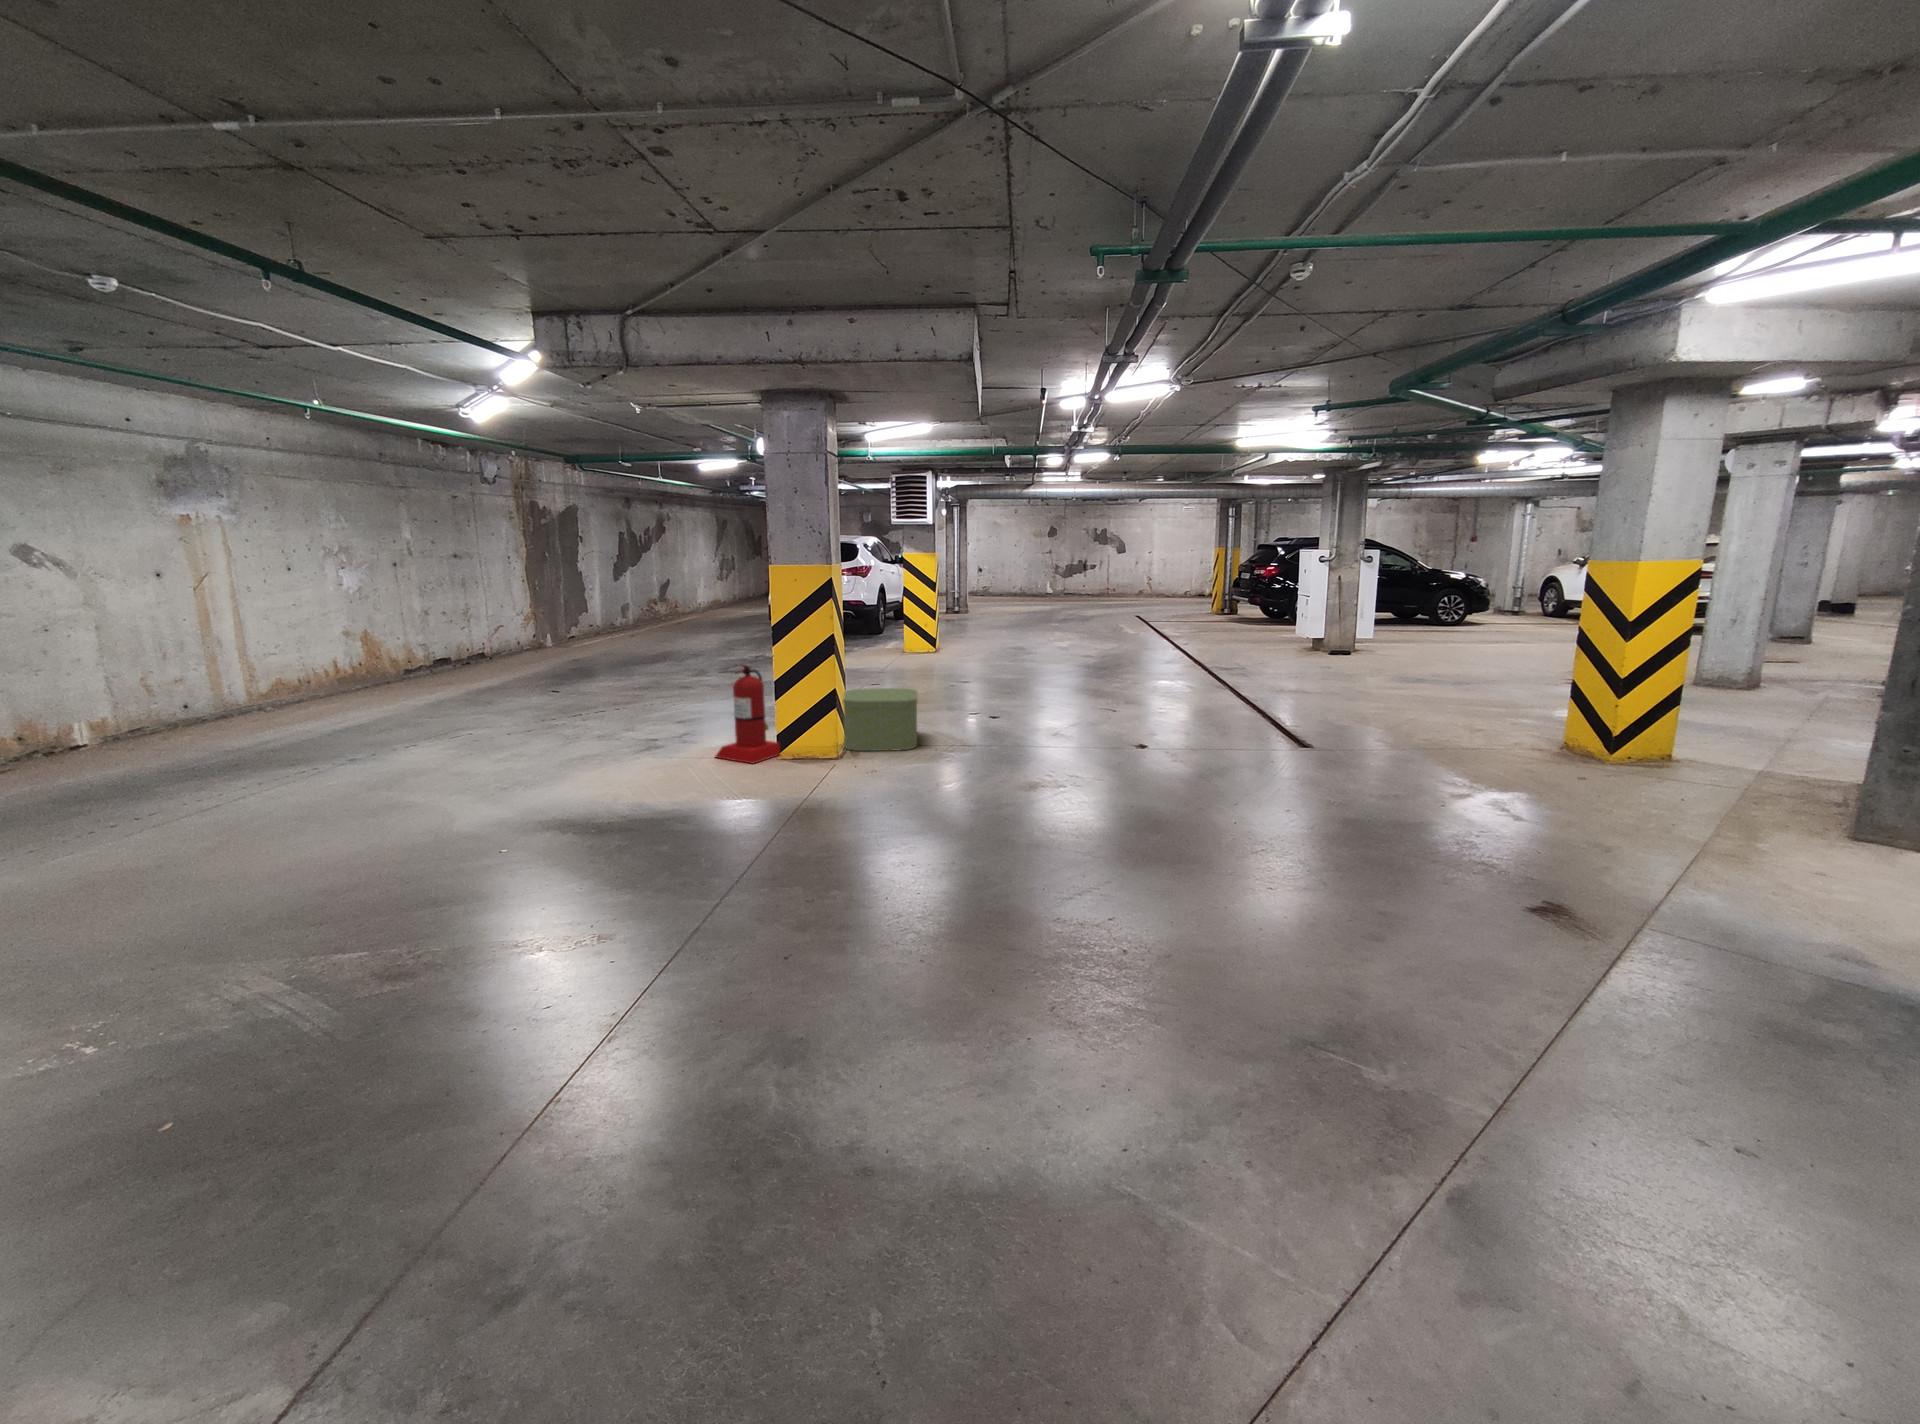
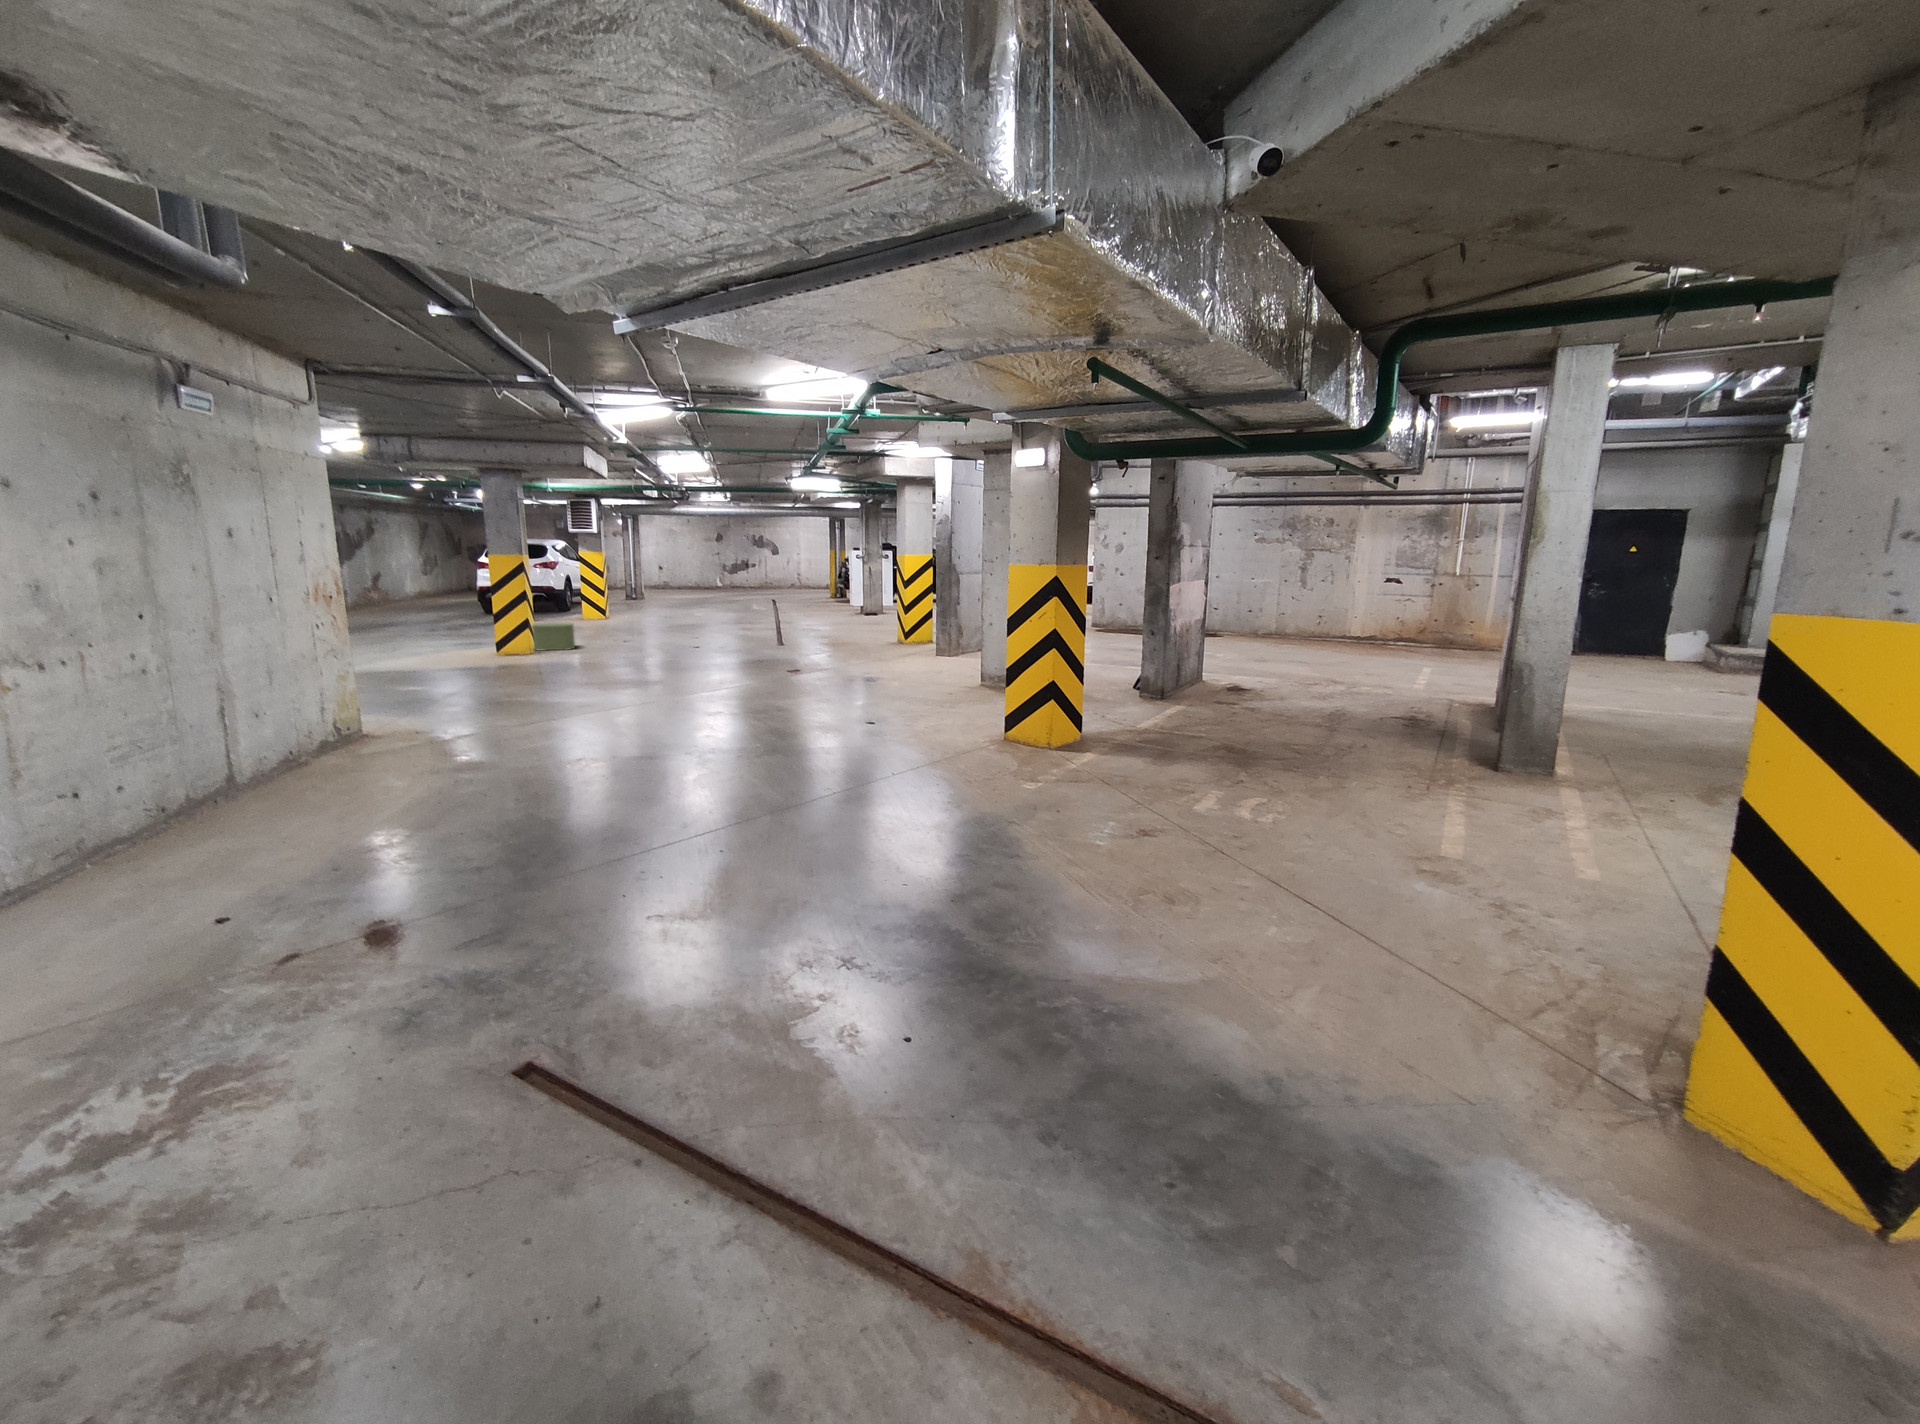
fire extinguisher: present [716,664,780,763] -> none [463,607,499,655]

